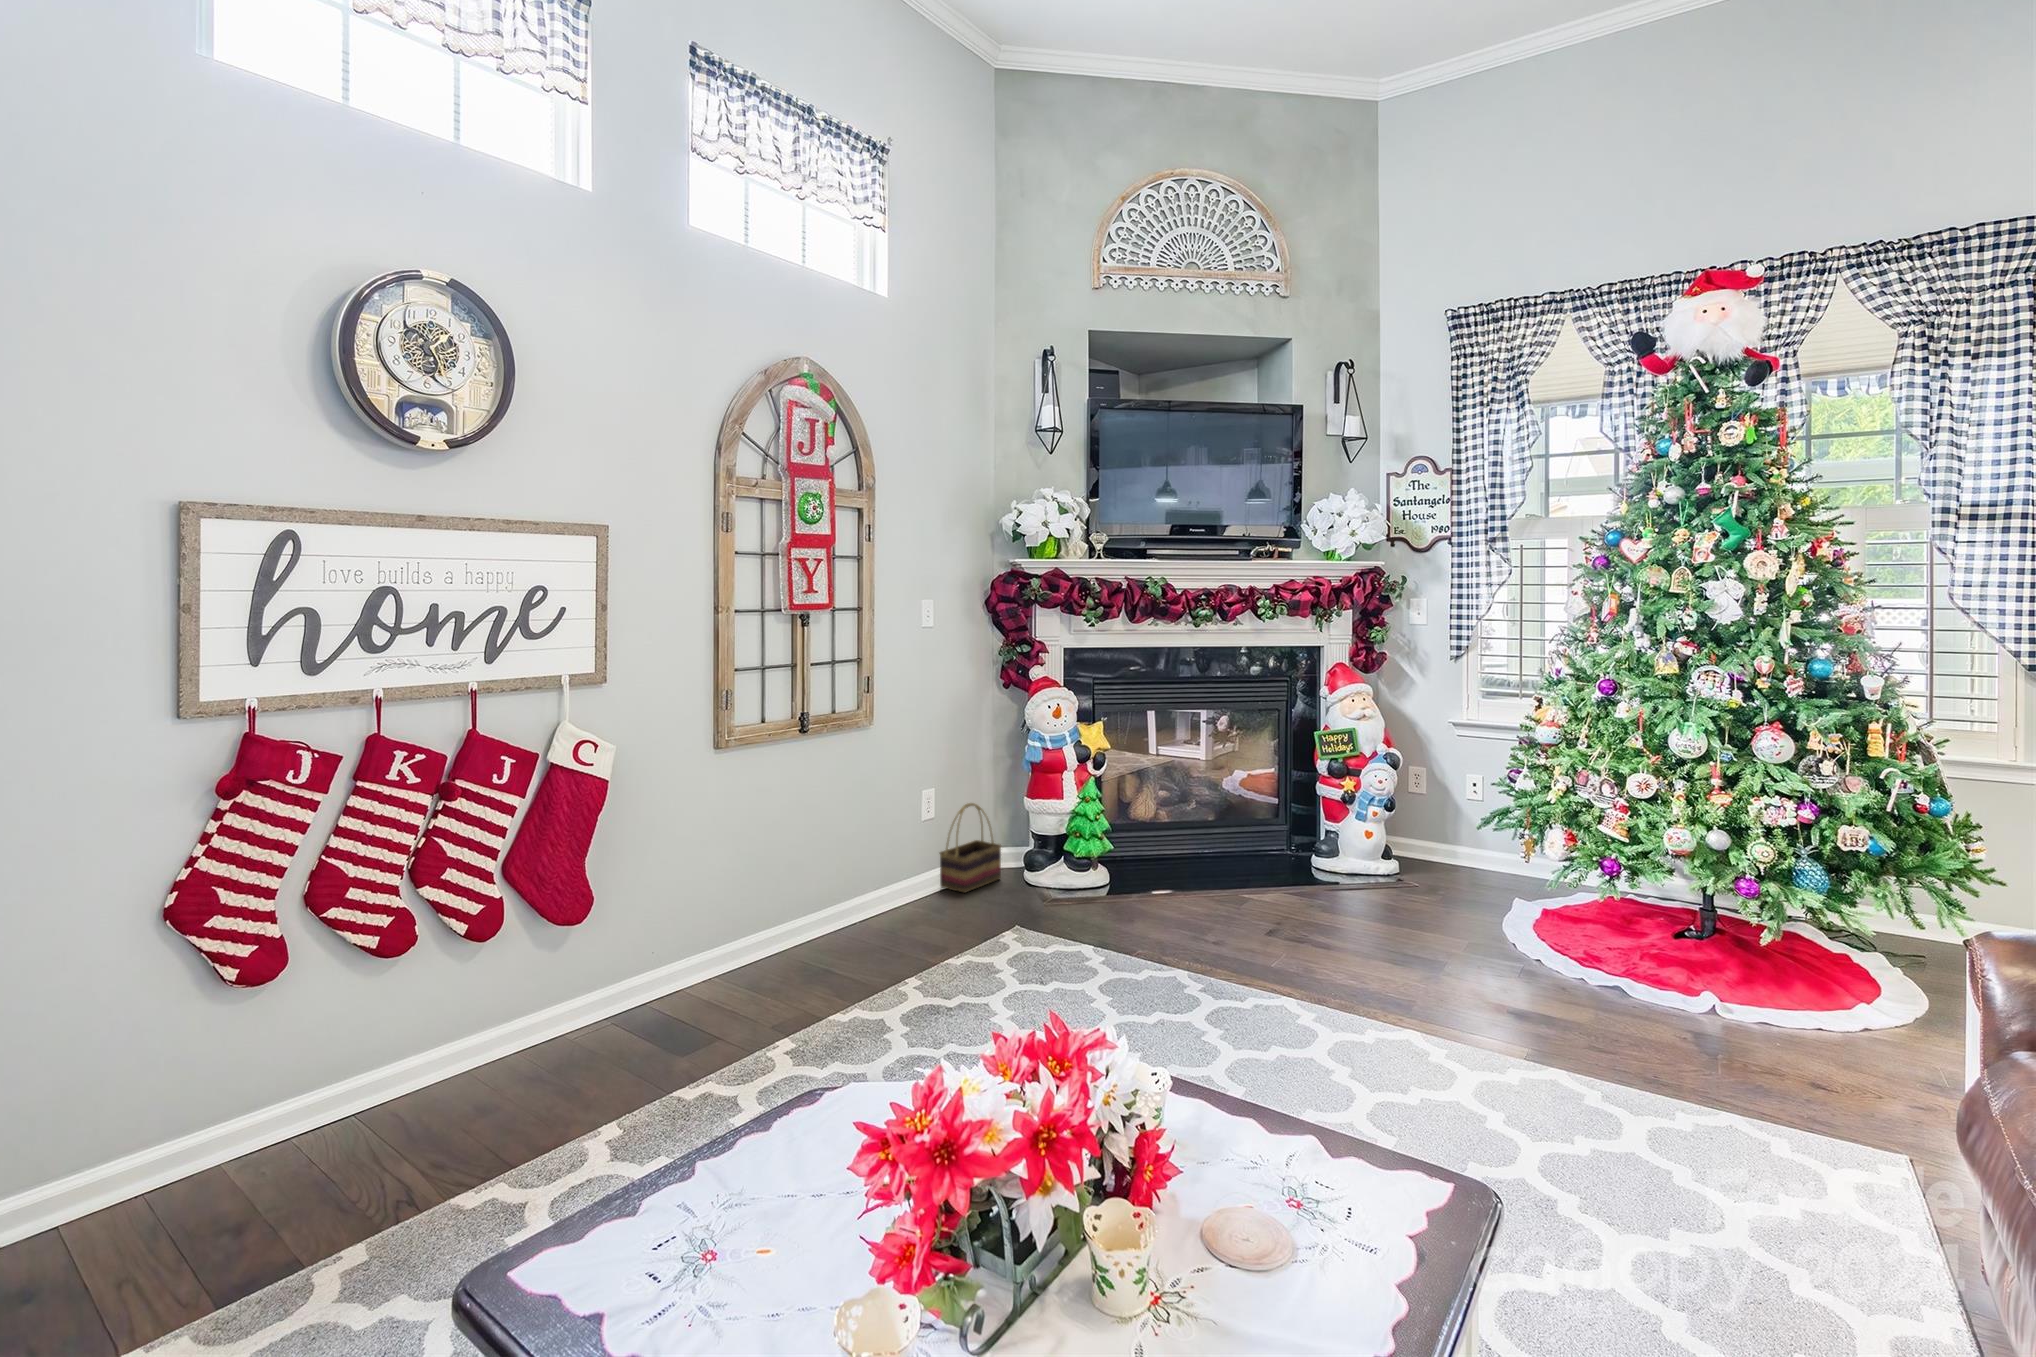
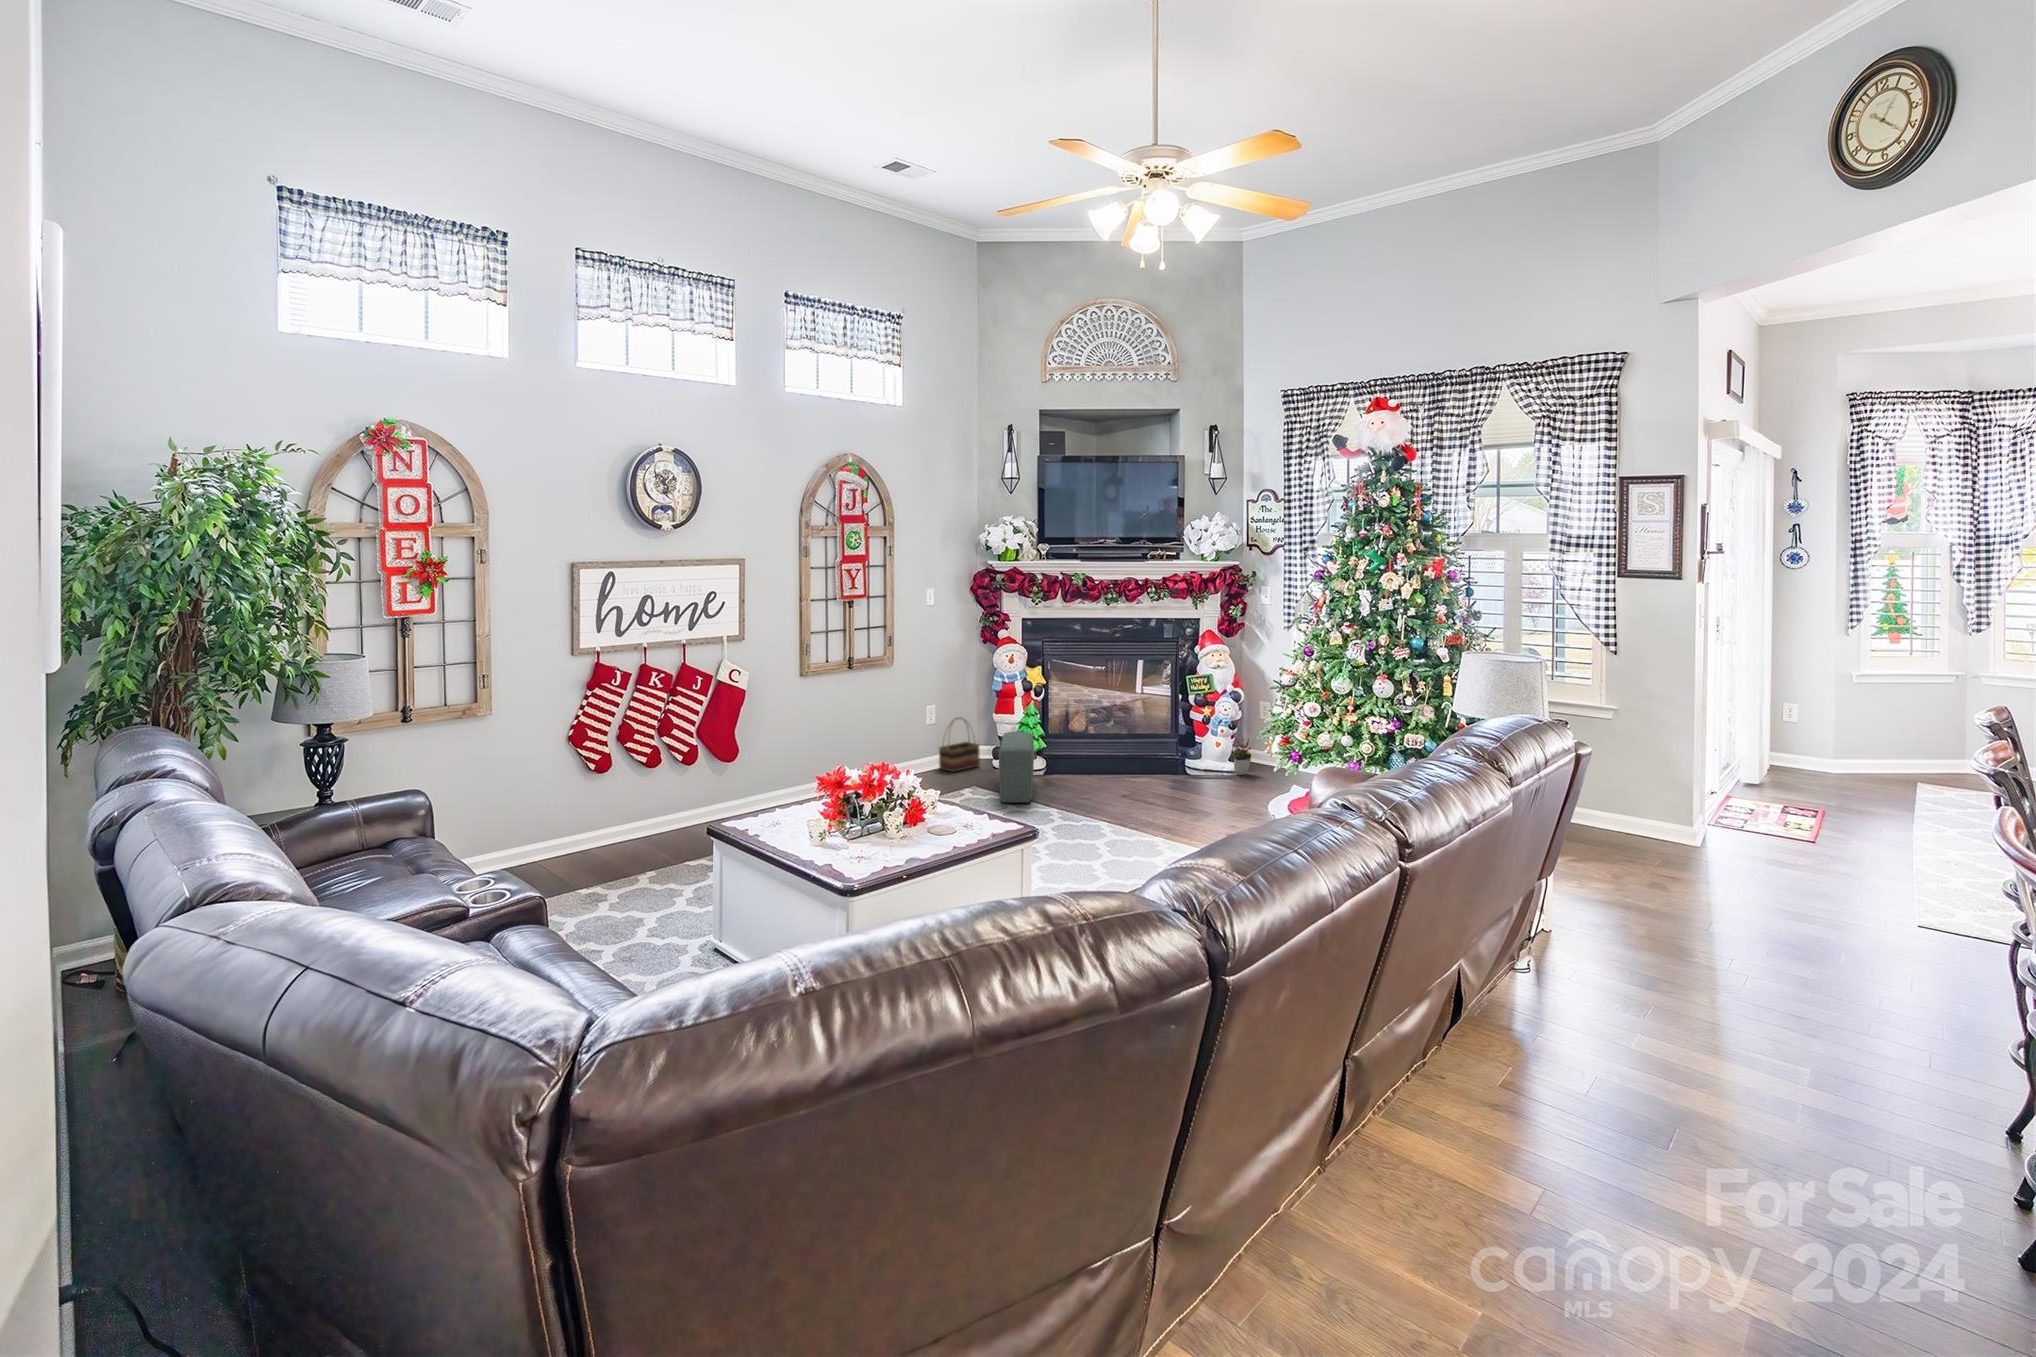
decorative plant: none [1392,826,1421,883] -> present [1233,739,1251,775]
pouf: none [1054,828,1134,963] -> present [999,732,1034,803]

